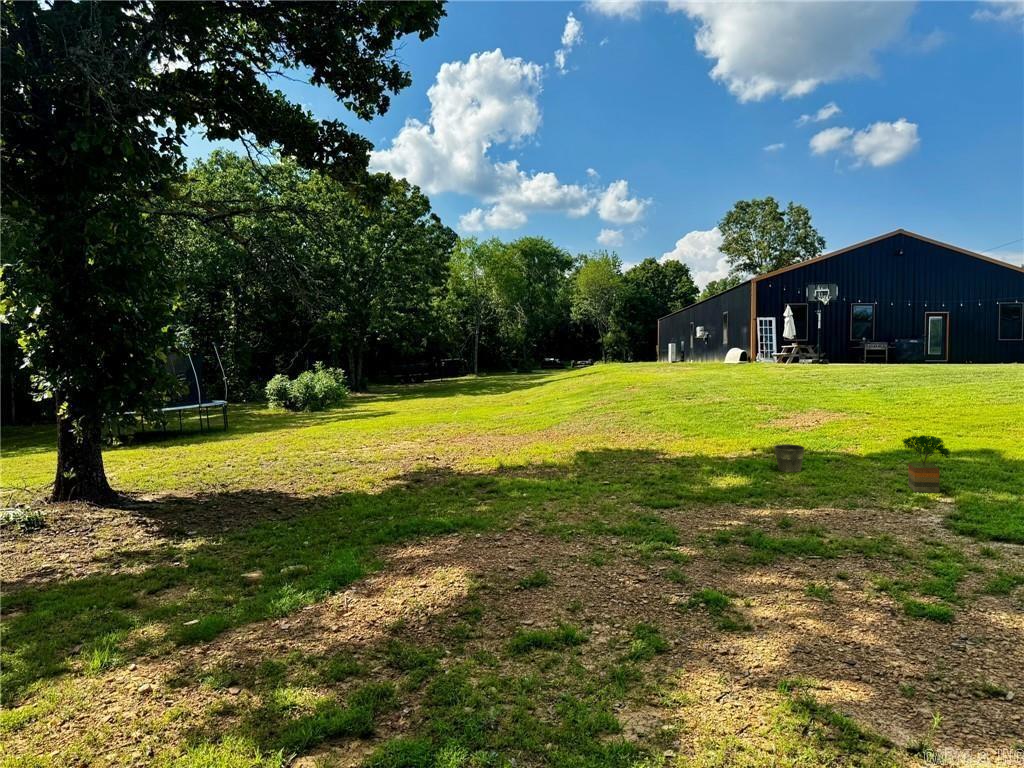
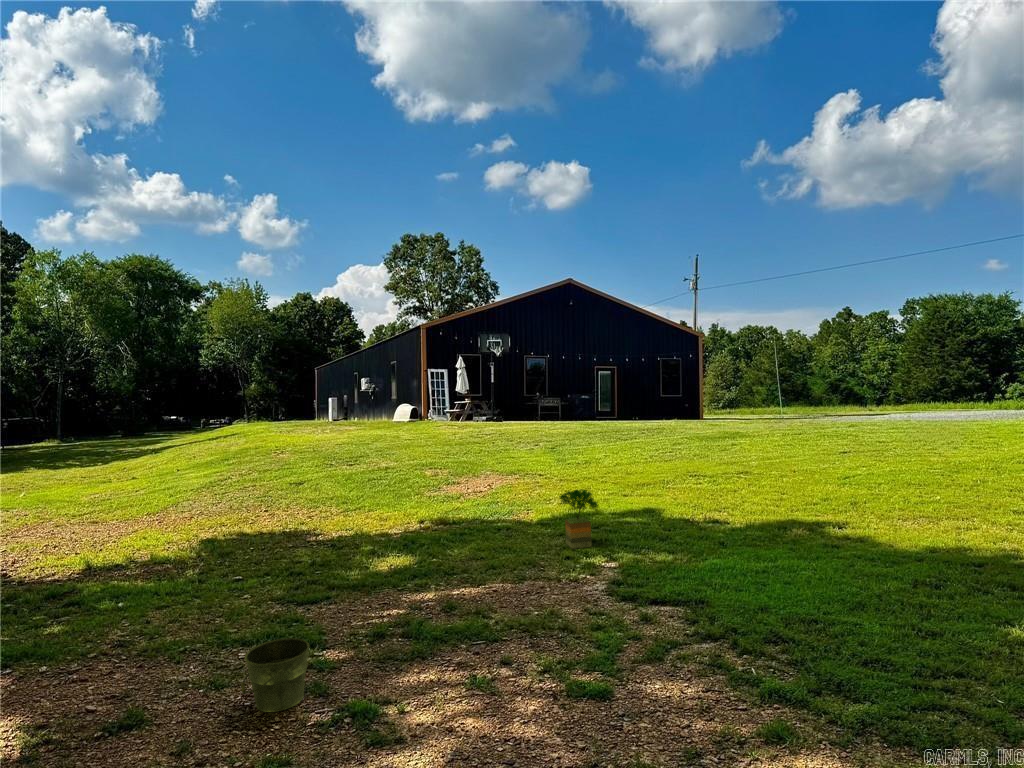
bucket: present [772,444,804,472] -> present [241,638,309,712]

